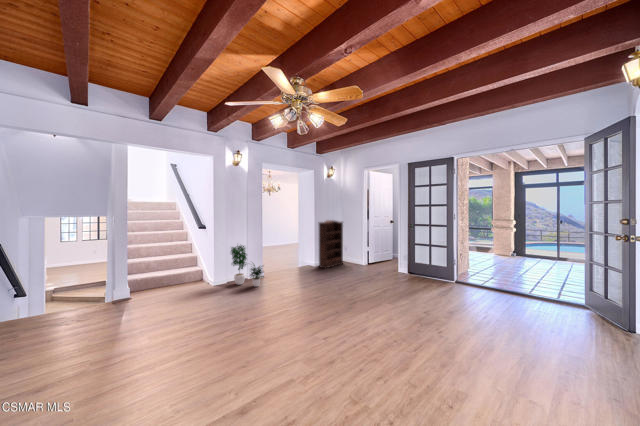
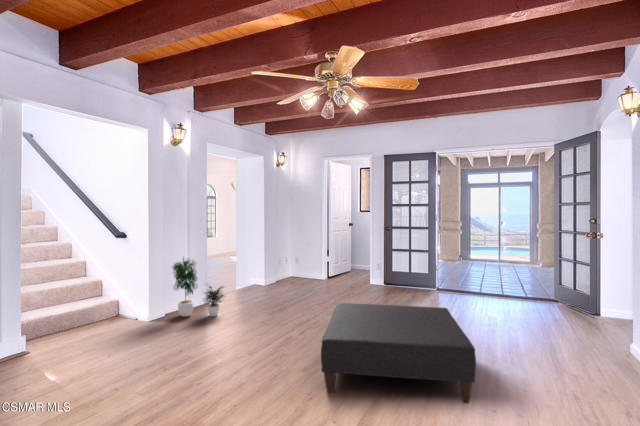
bookshelf: present [319,220,343,268] -> none [270,224,298,287]
ottoman: none [259,287,409,403] -> present [321,303,476,404]

